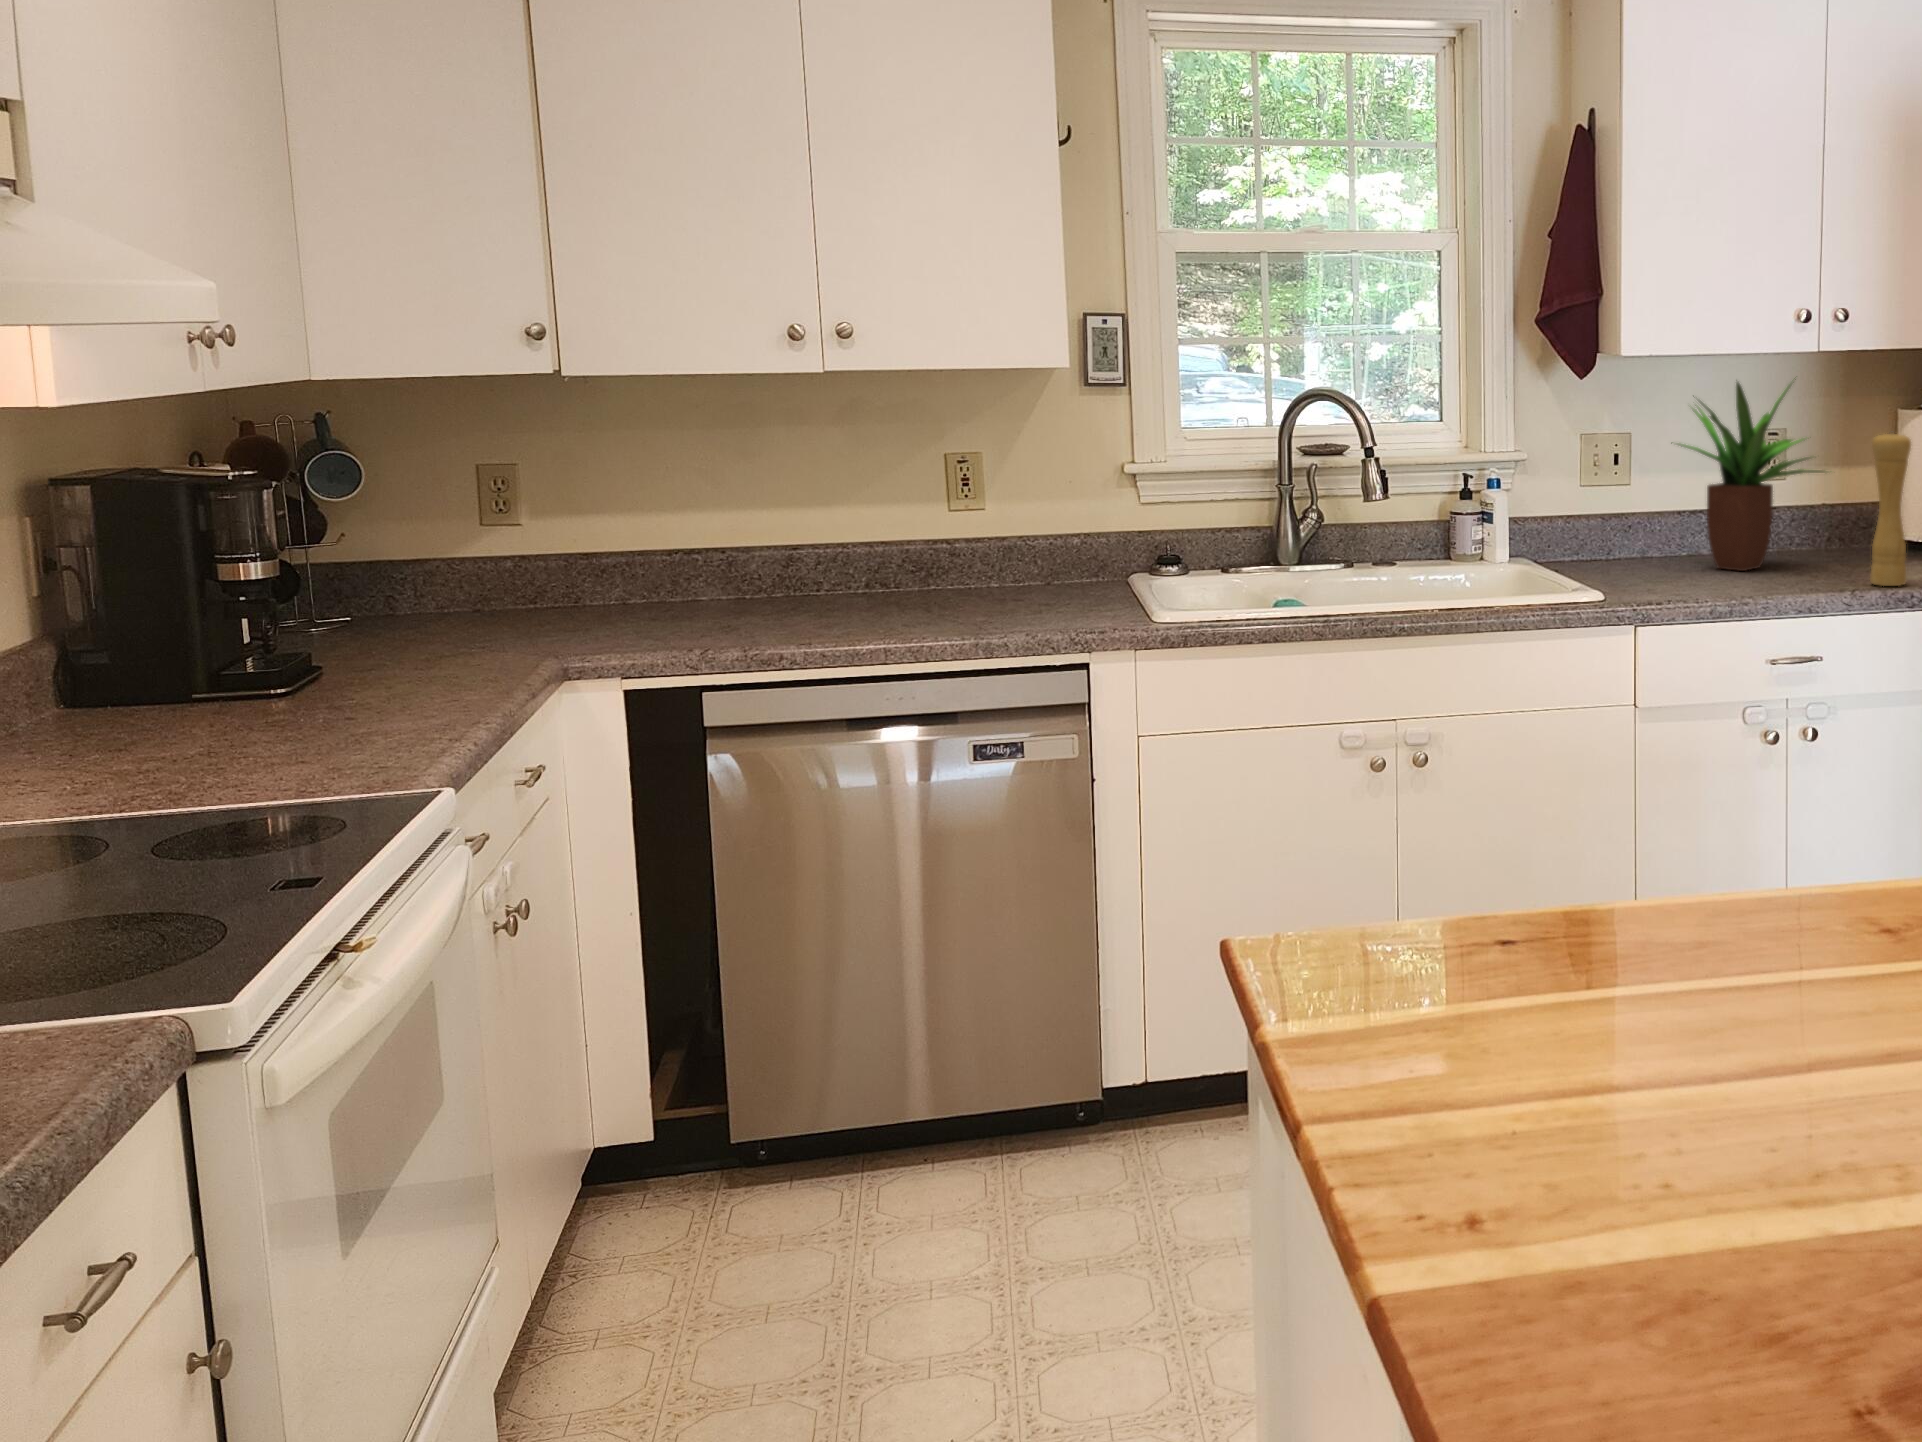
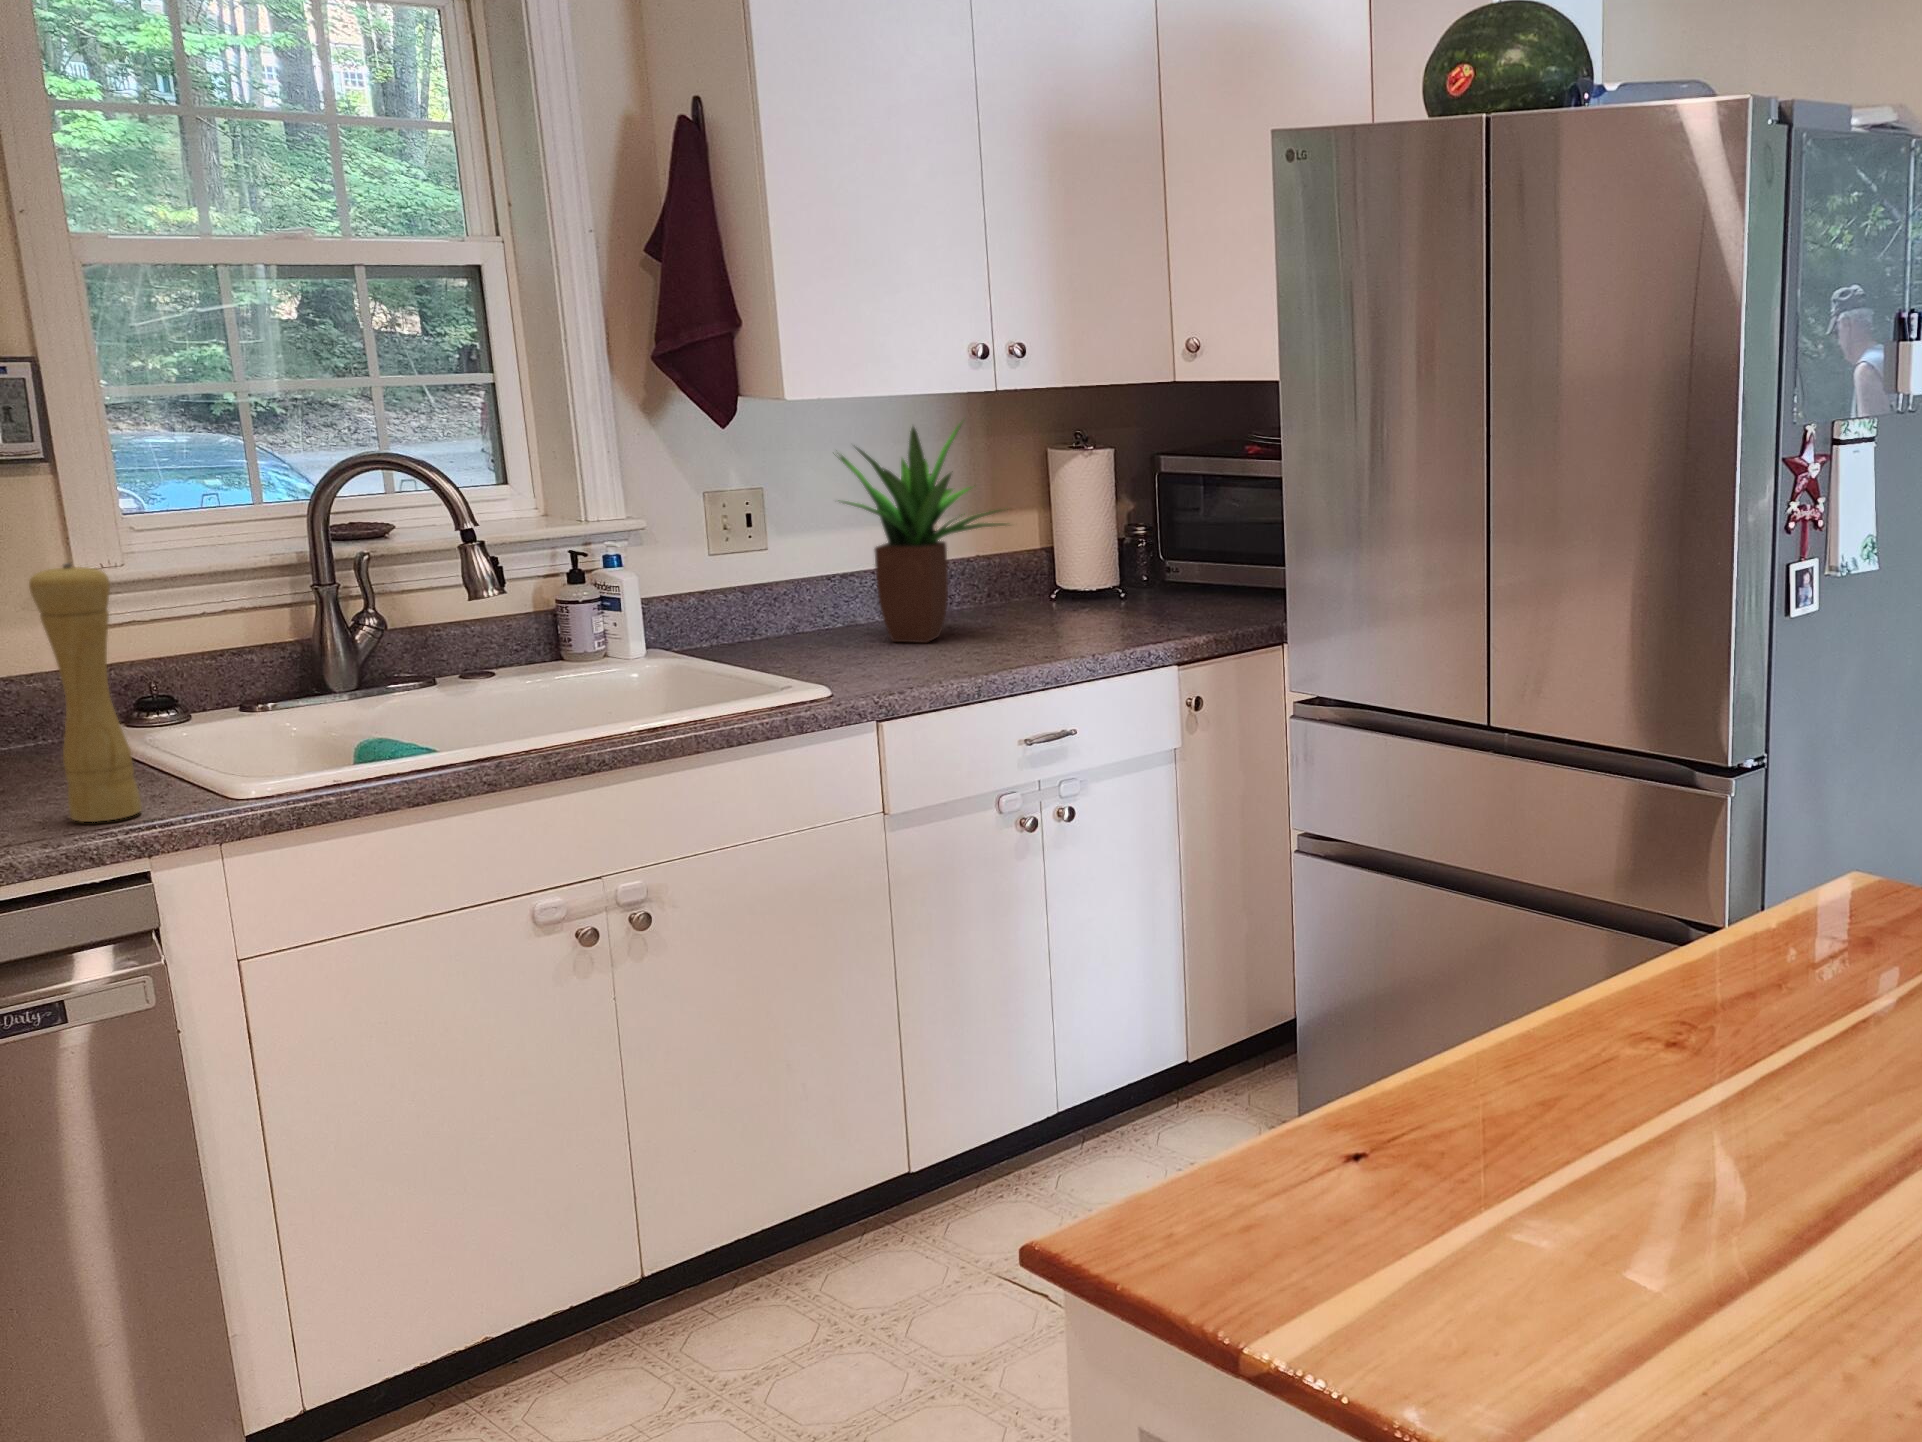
pepper mill: present [1870,432,1911,586] -> present [29,564,142,822]

